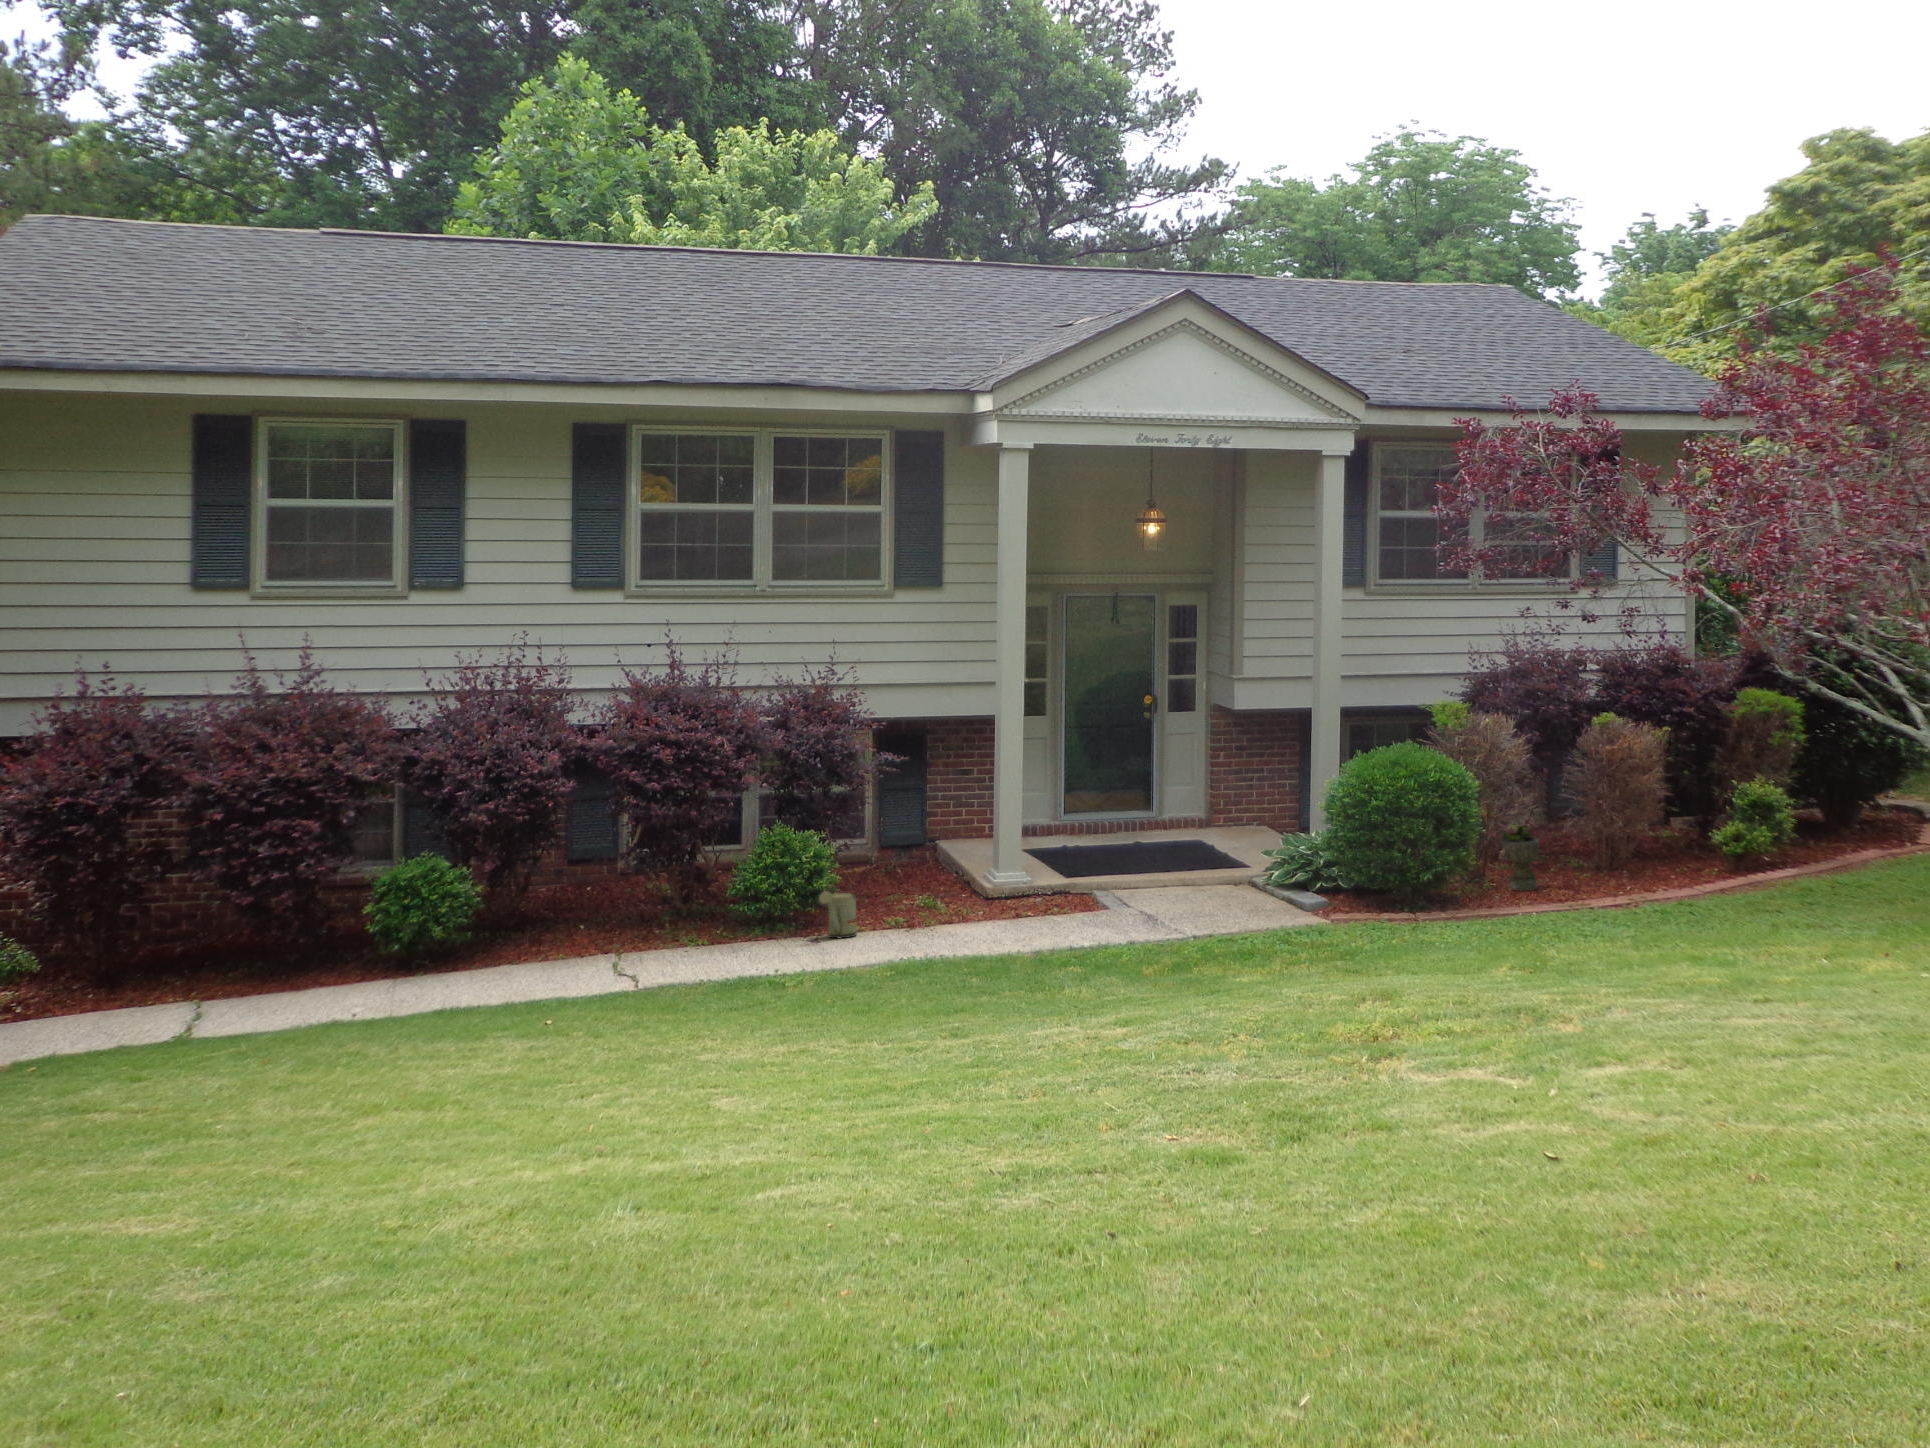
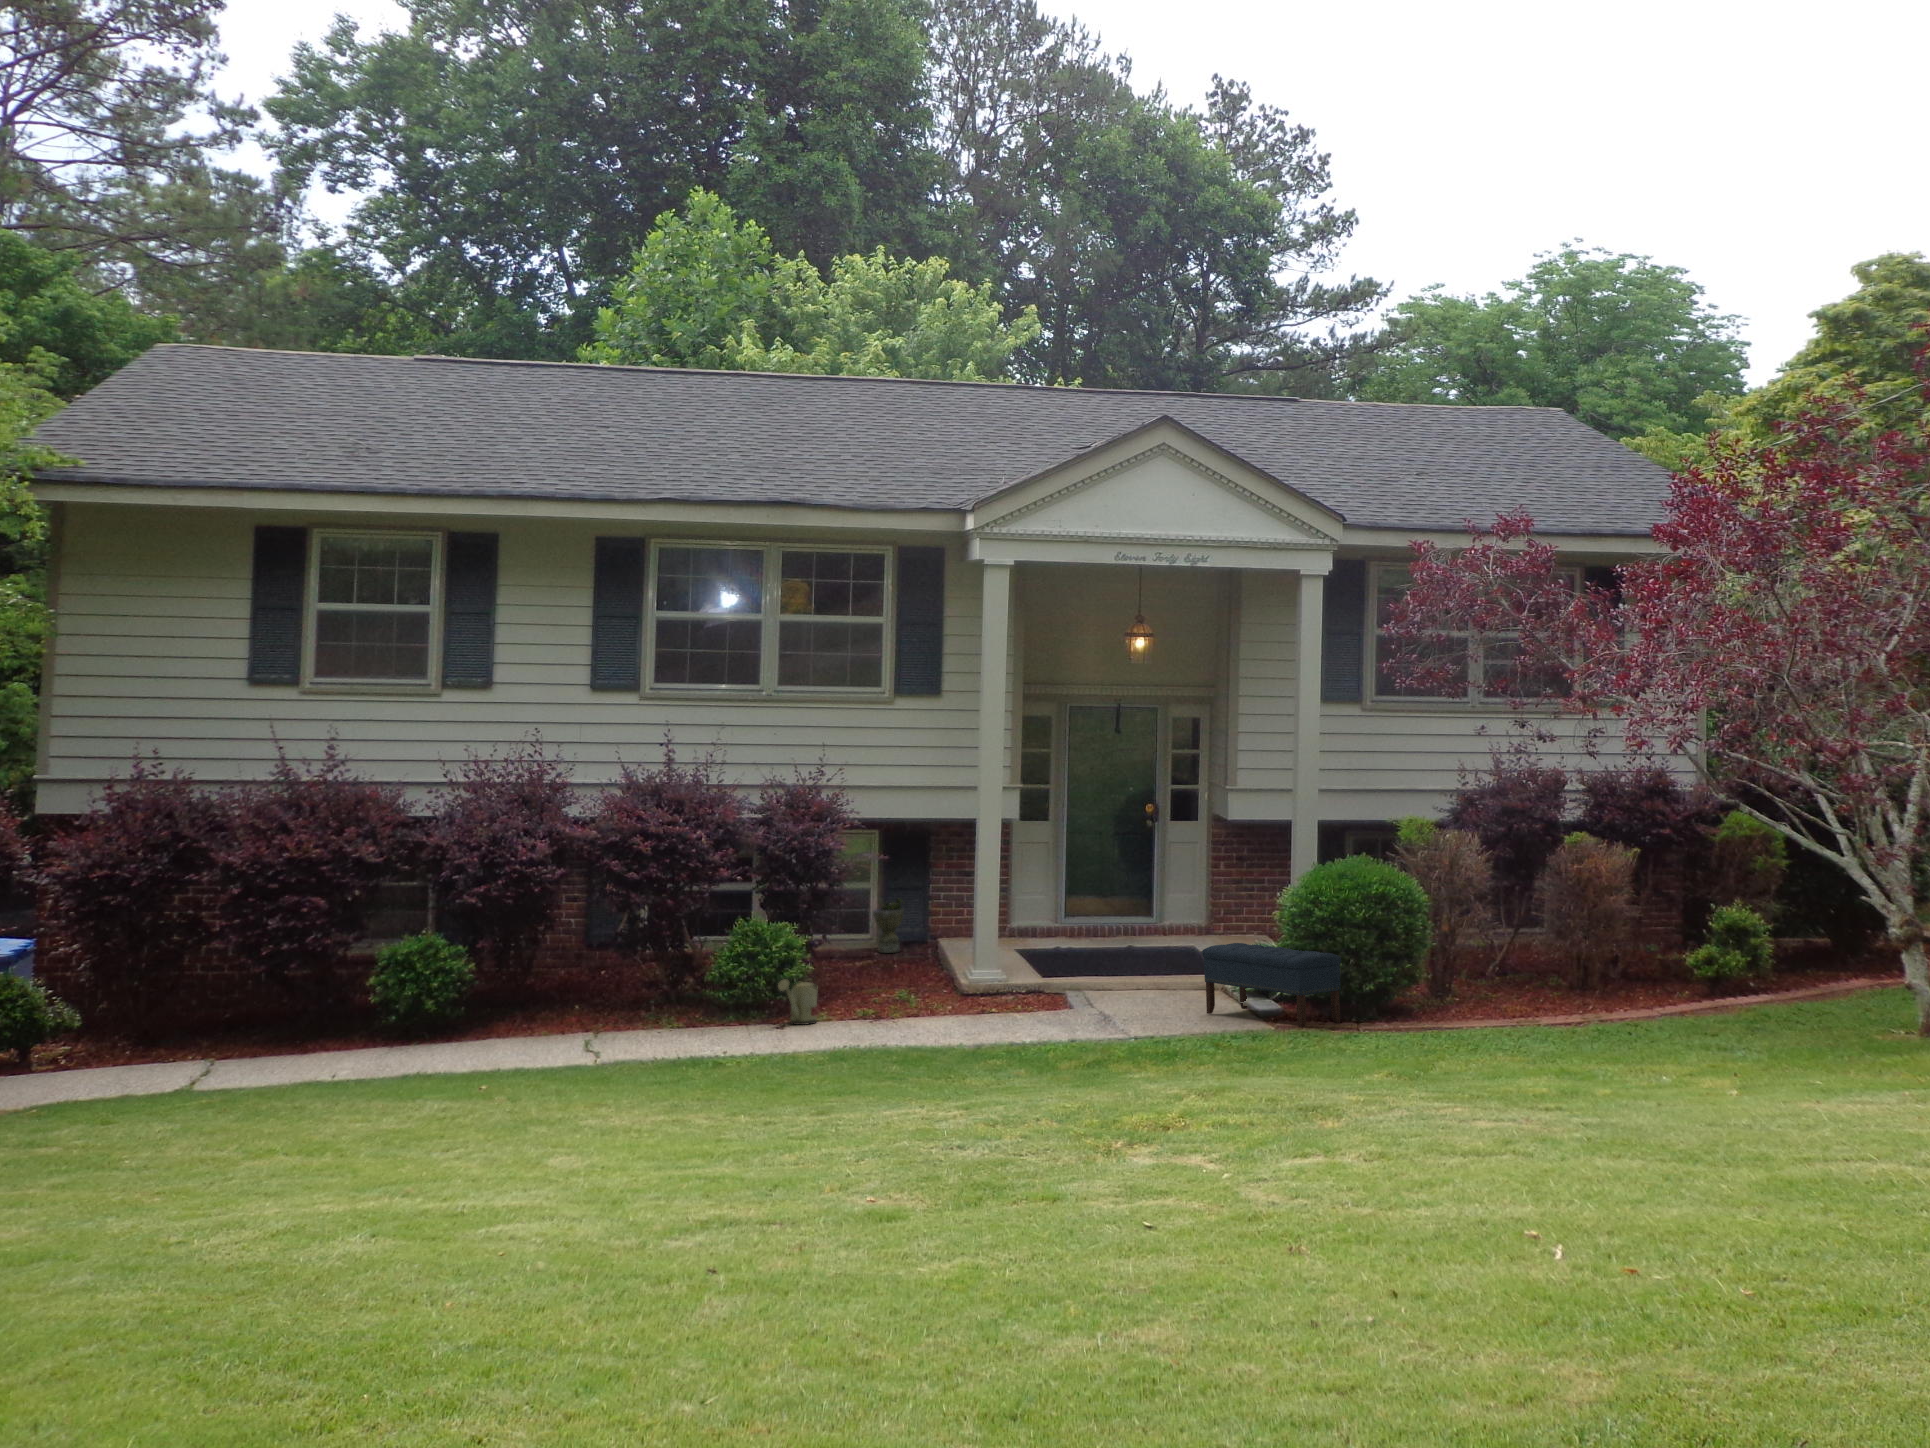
planter: present [1501,826,1539,891] -> present [873,898,904,953]
bench: none [1256,834,1410,920] -> present [1202,943,1341,1028]

